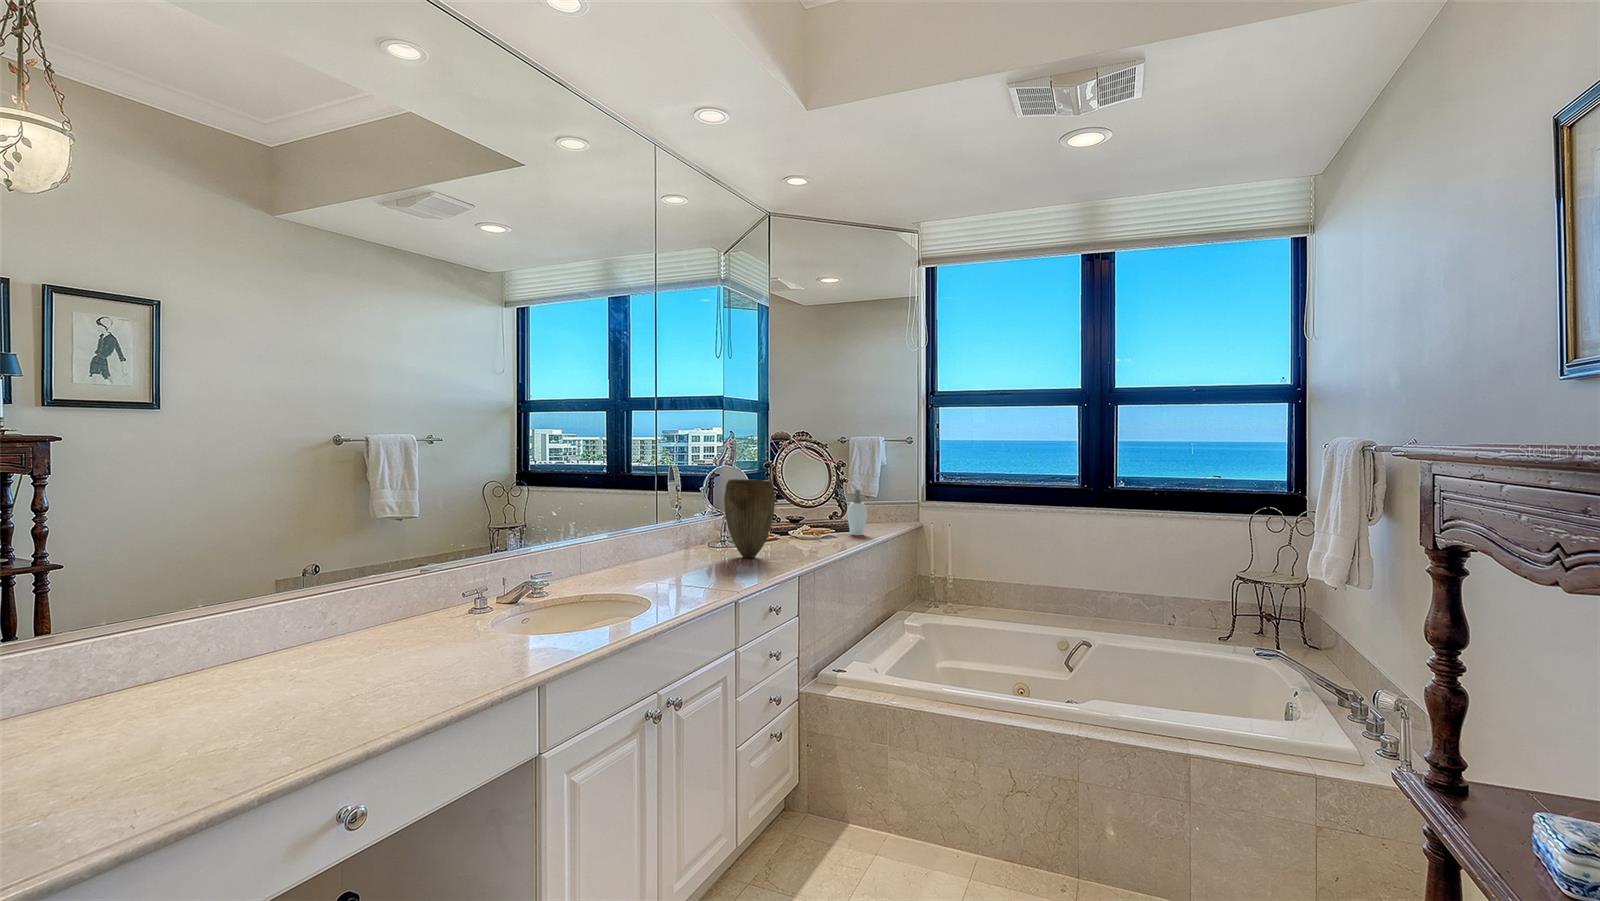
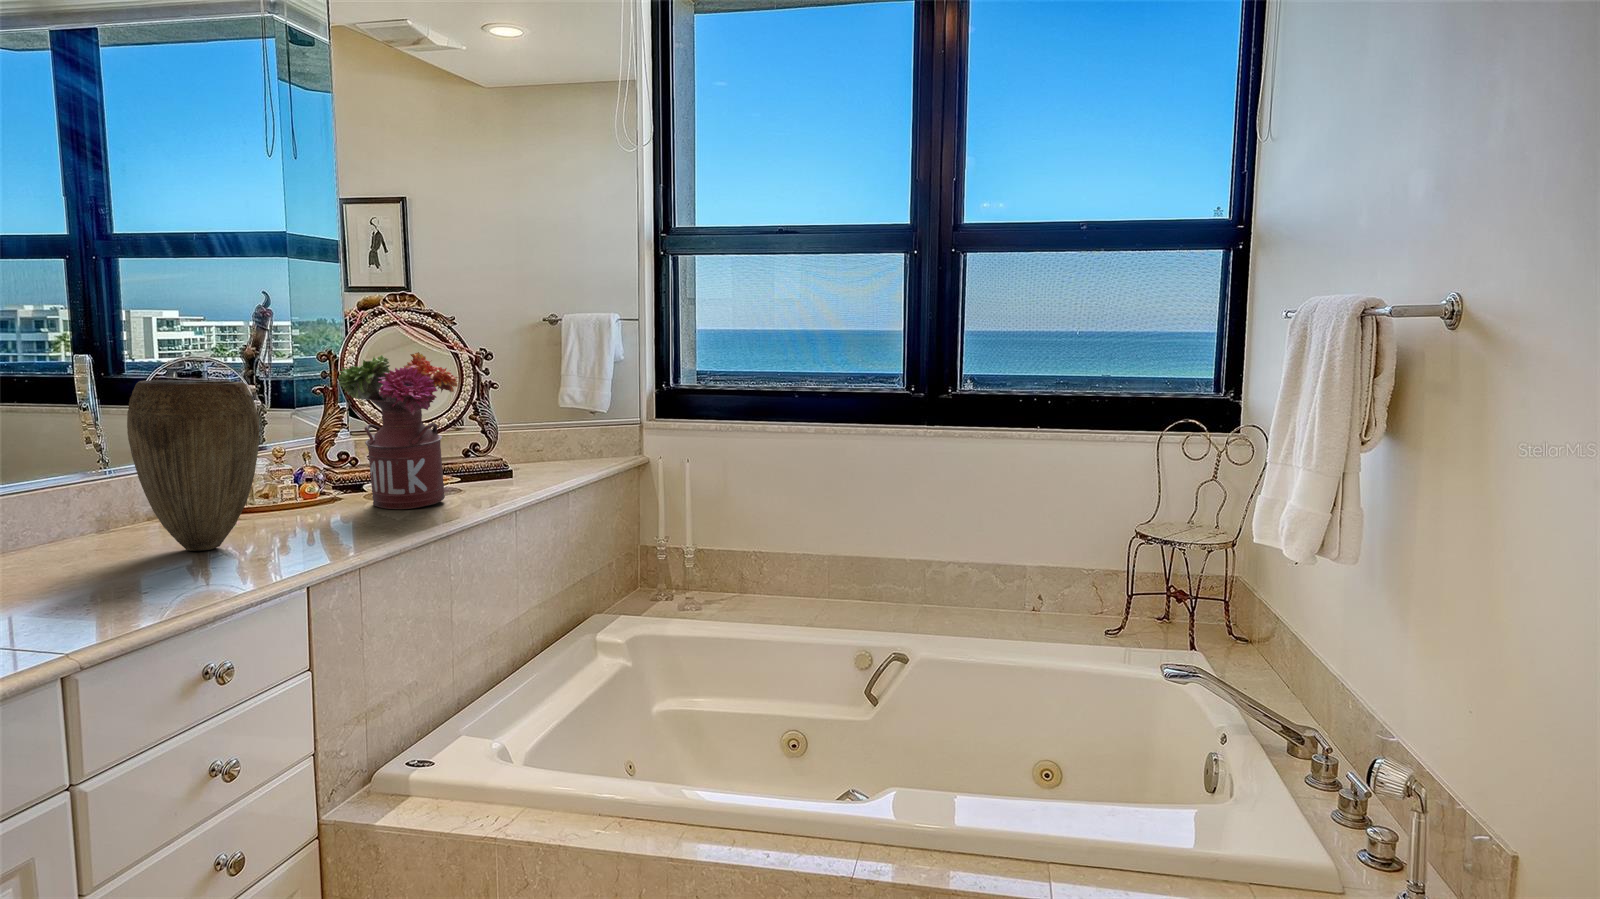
flower arrangement: none [787,464,843,544] -> present [338,352,458,509]
soap dispenser: present [847,490,872,535] -> none [490,401,536,487]

